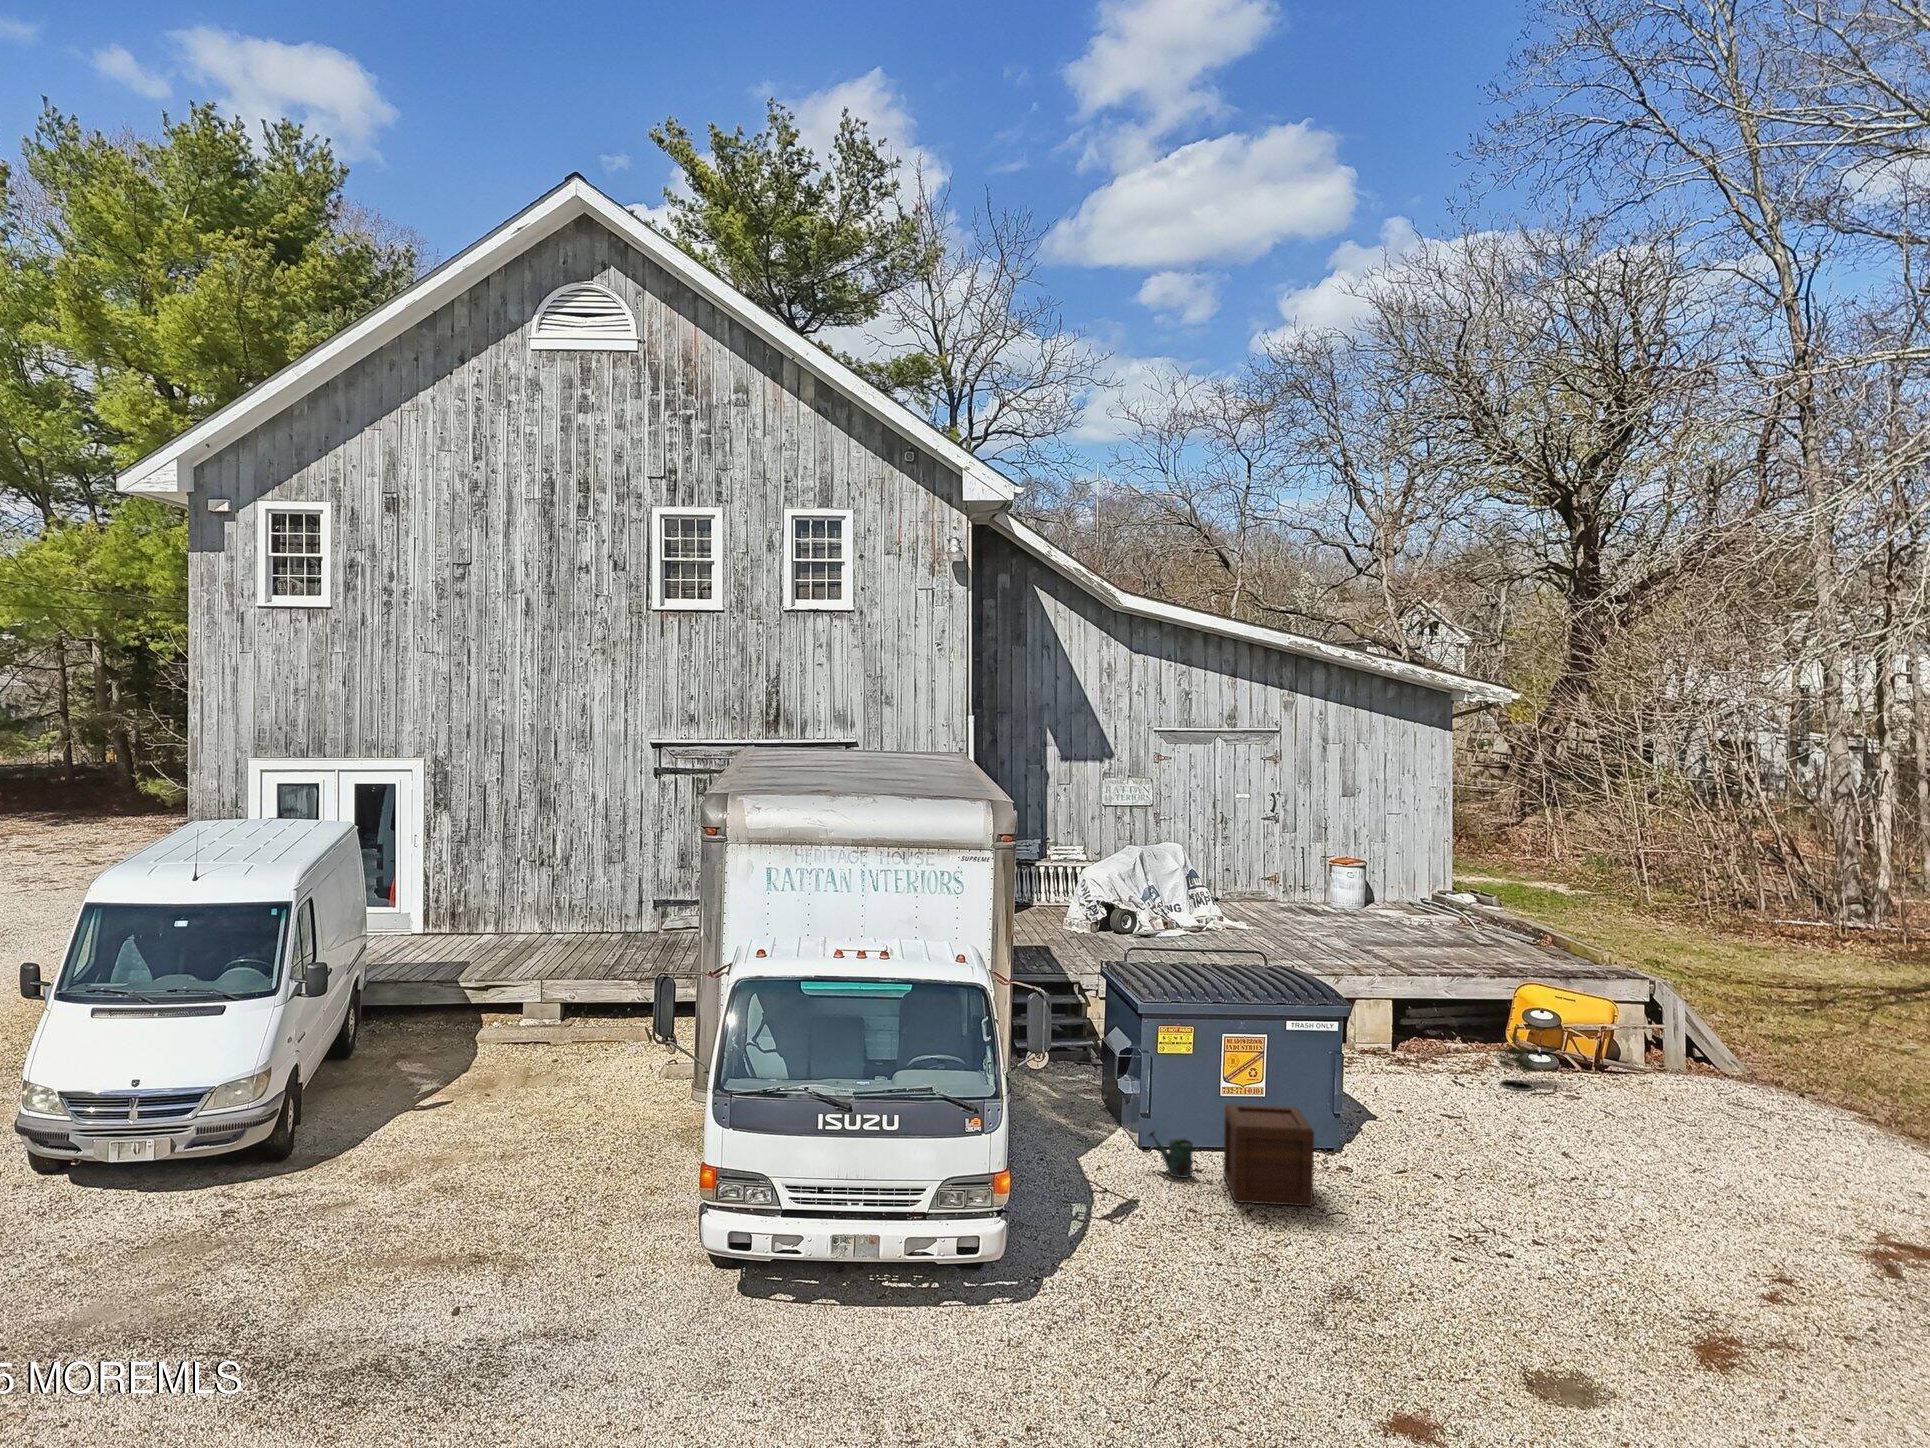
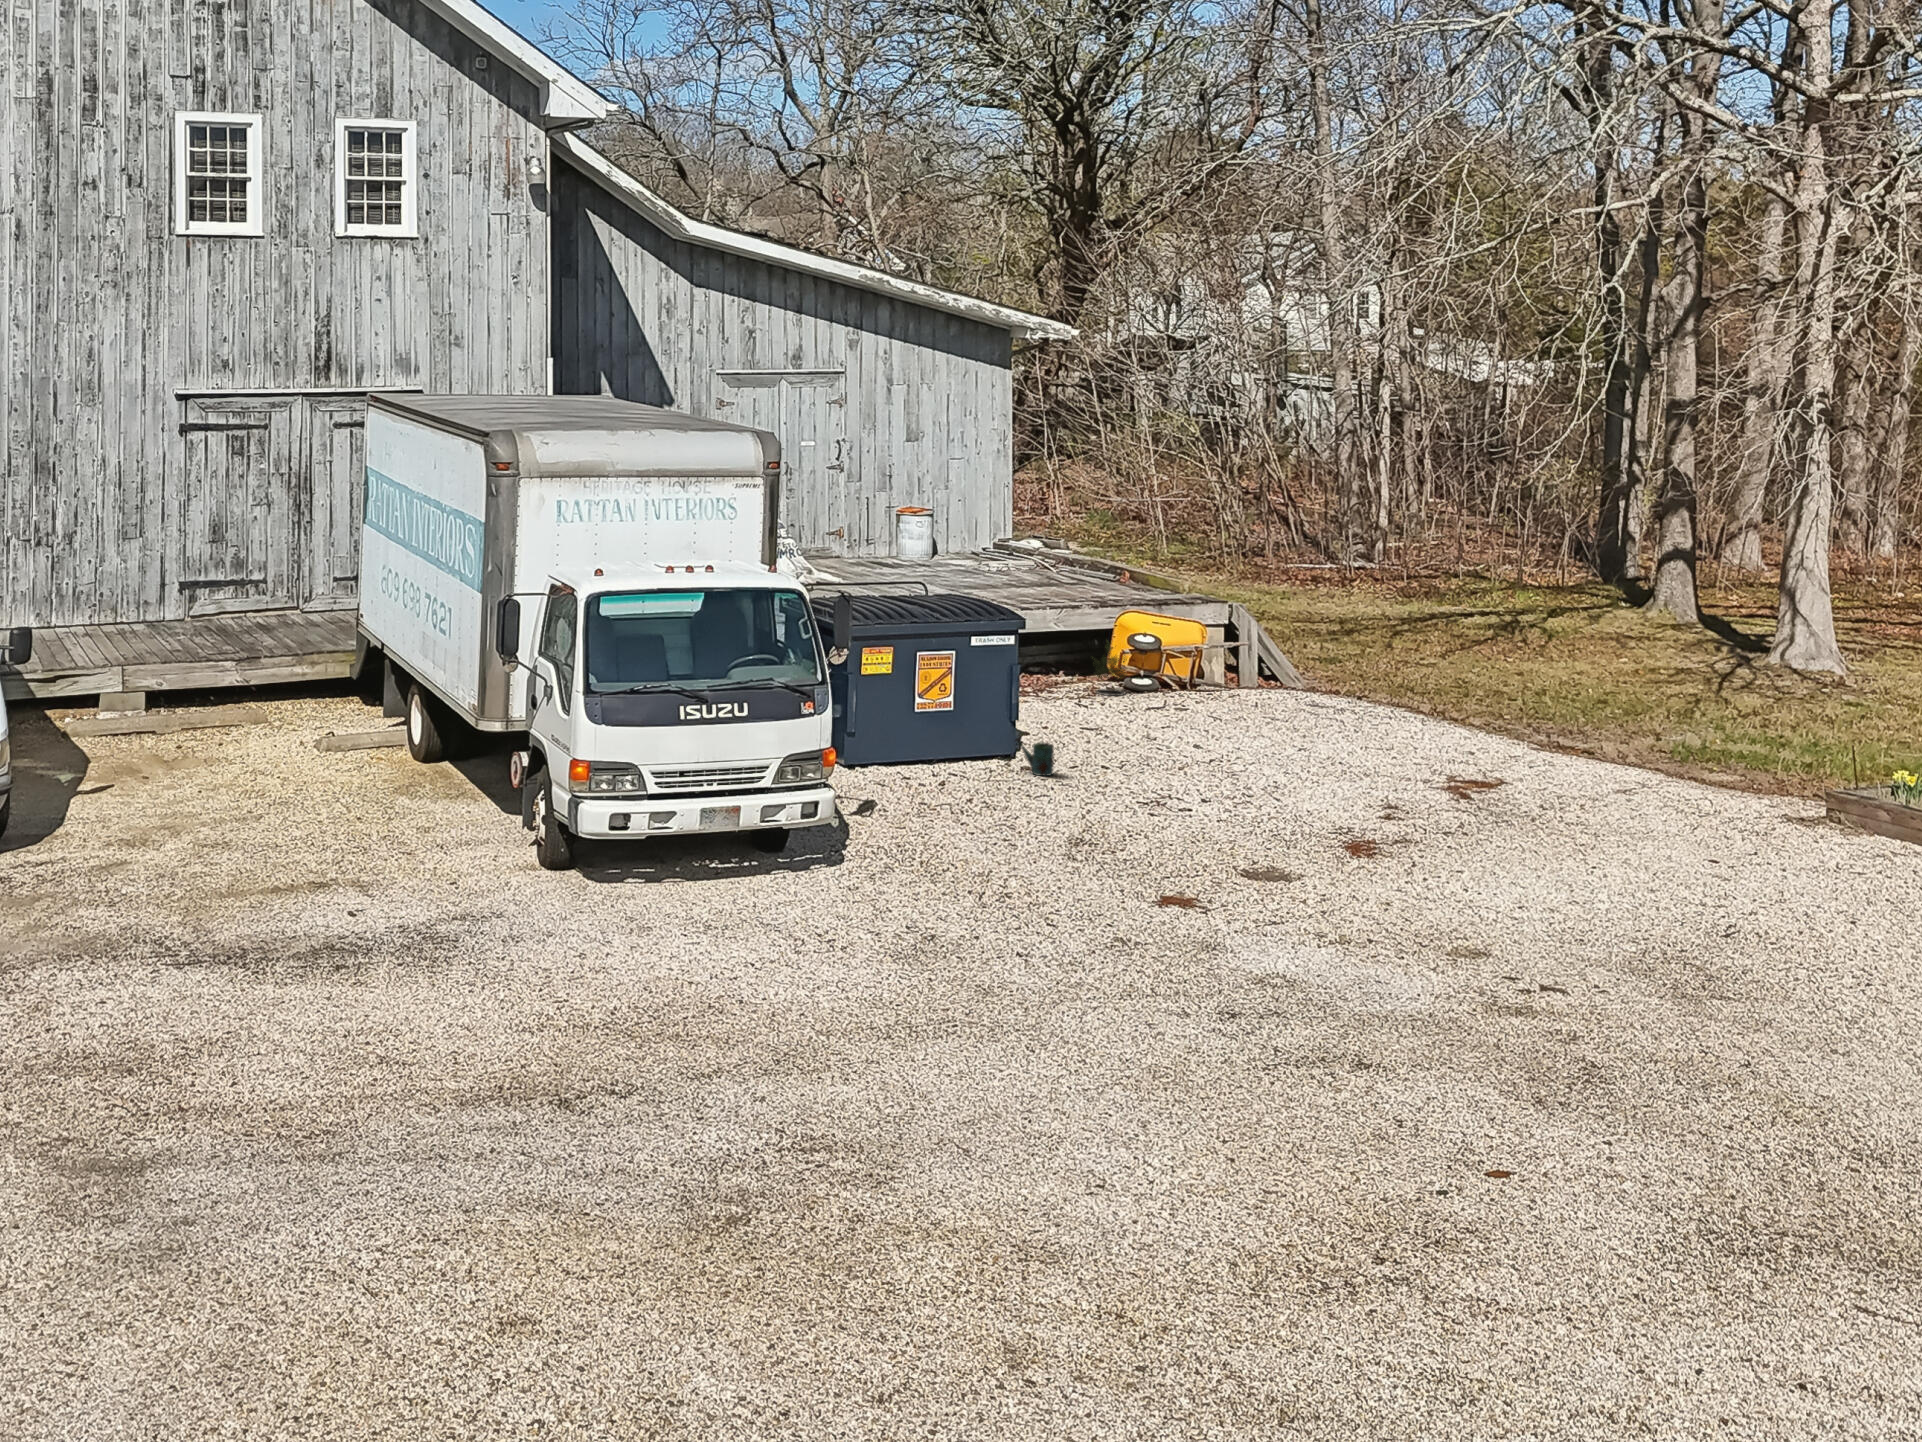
wooden crate: present [1223,1104,1314,1206] -> none [918,705,1006,789]
watering can: present [1149,1132,1193,1178] -> present [1015,738,1054,776]

